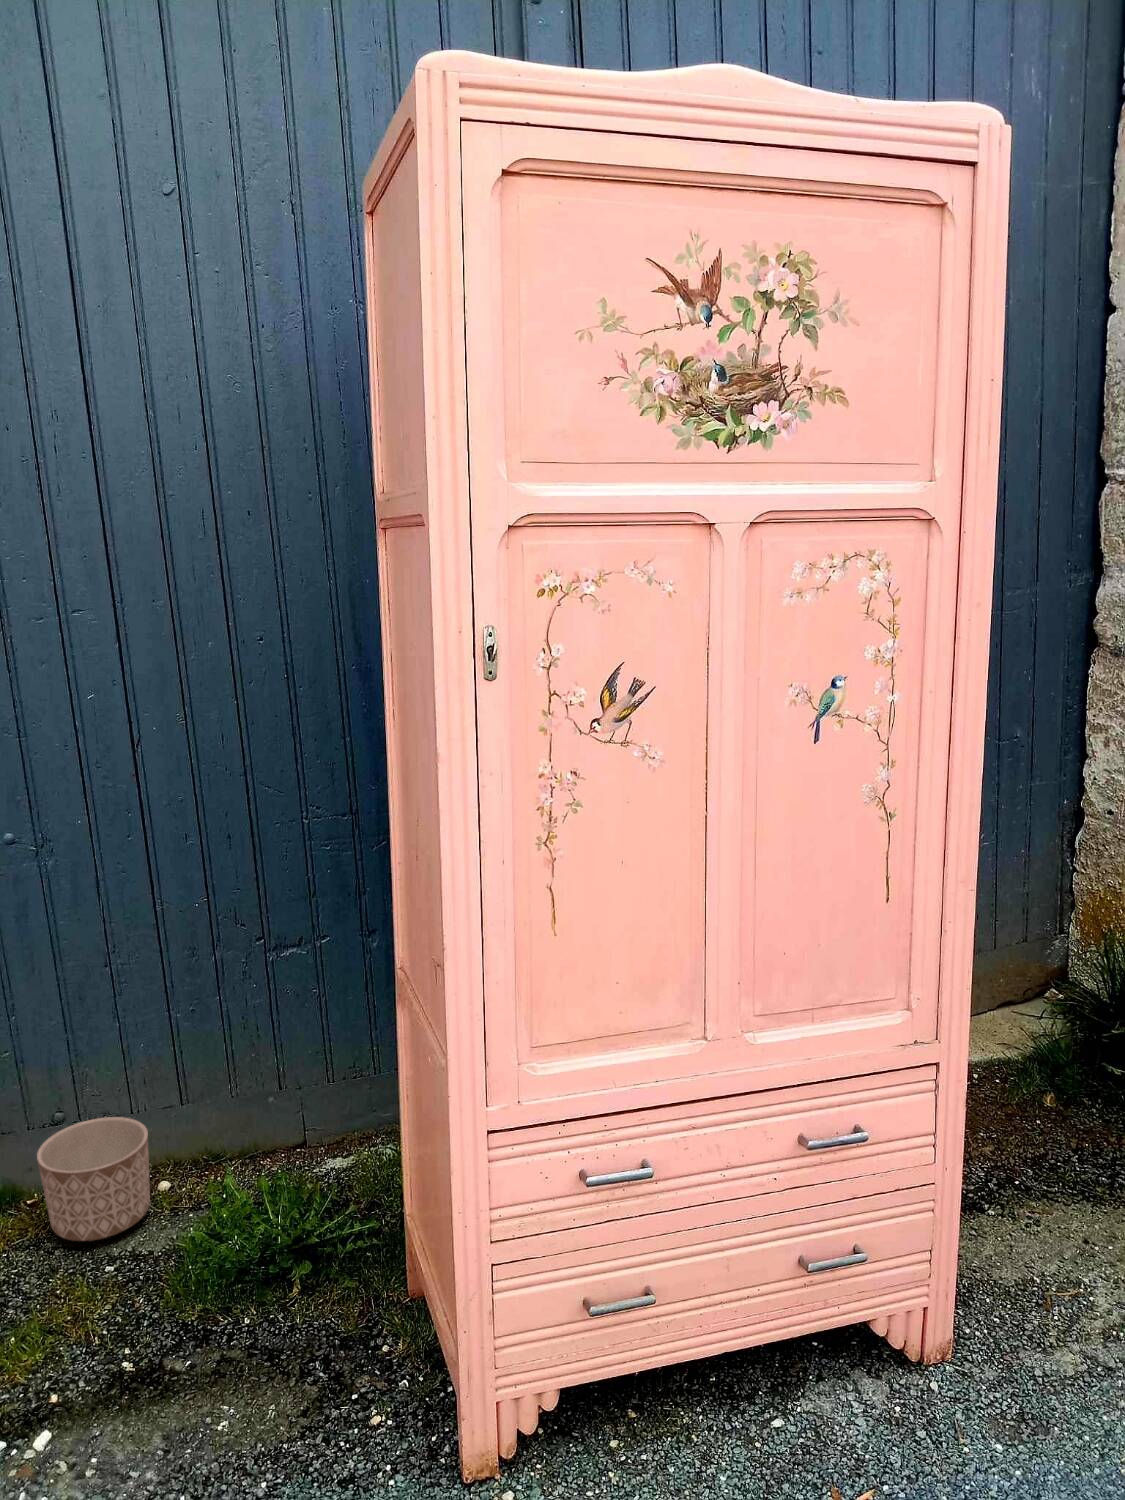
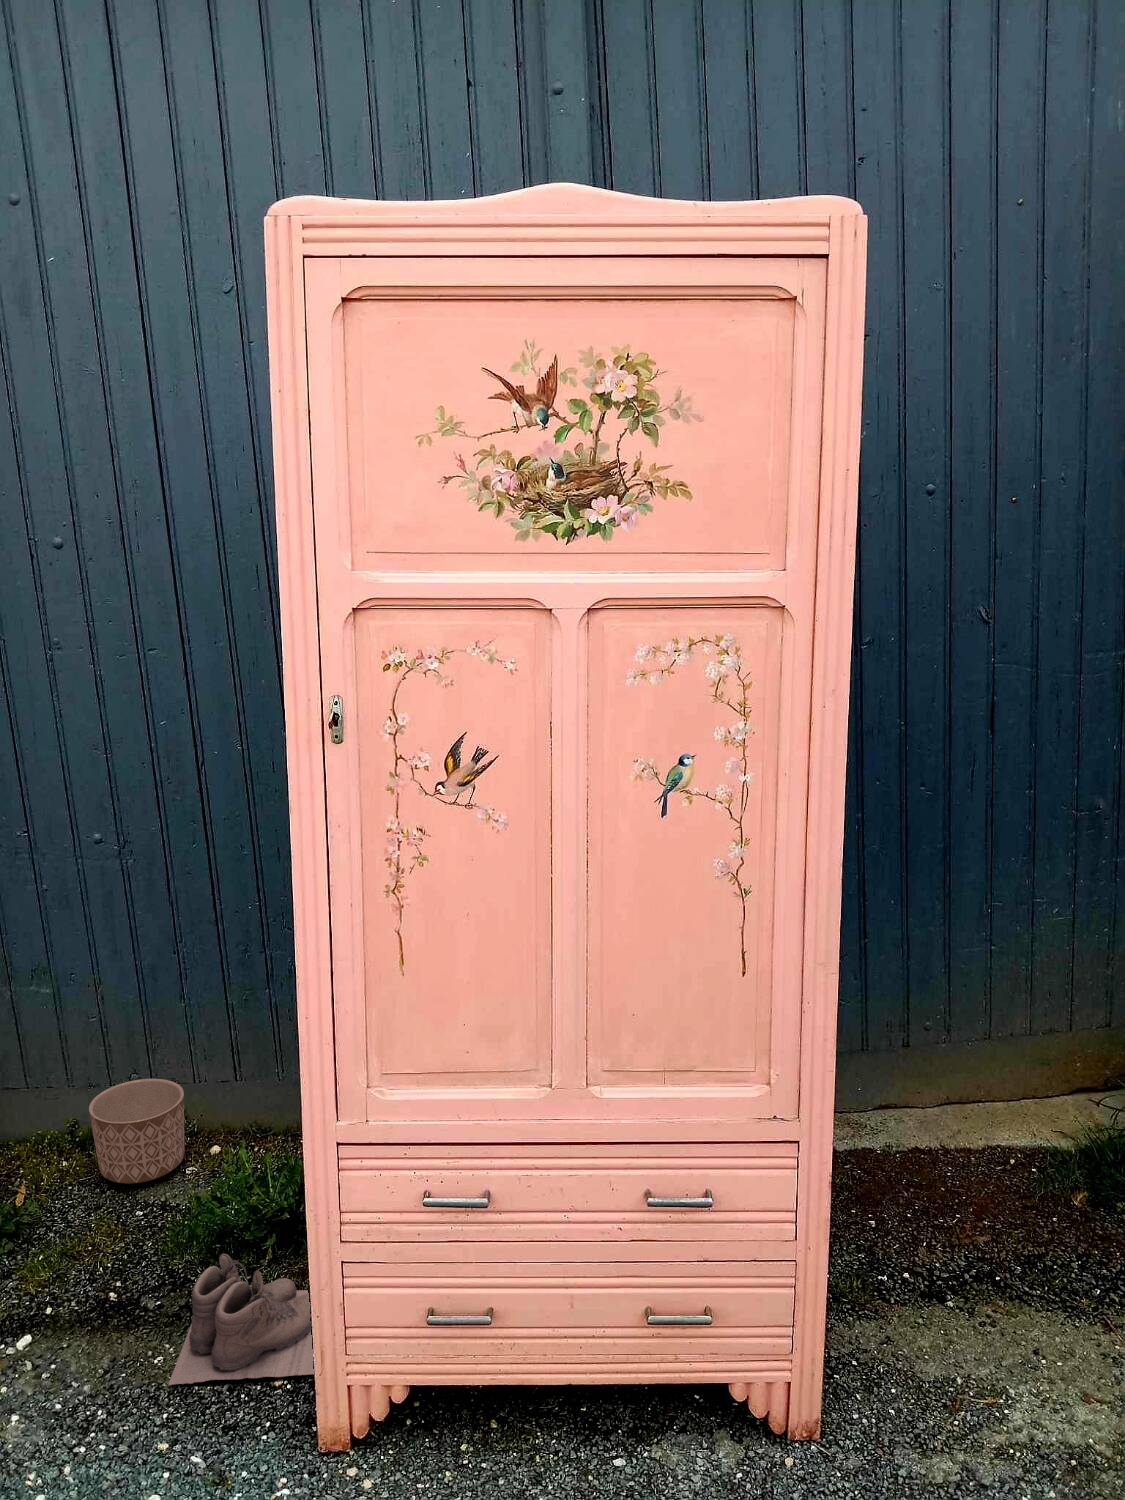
boots: none [242,1291,426,1451] -> present [168,1254,314,1386]

